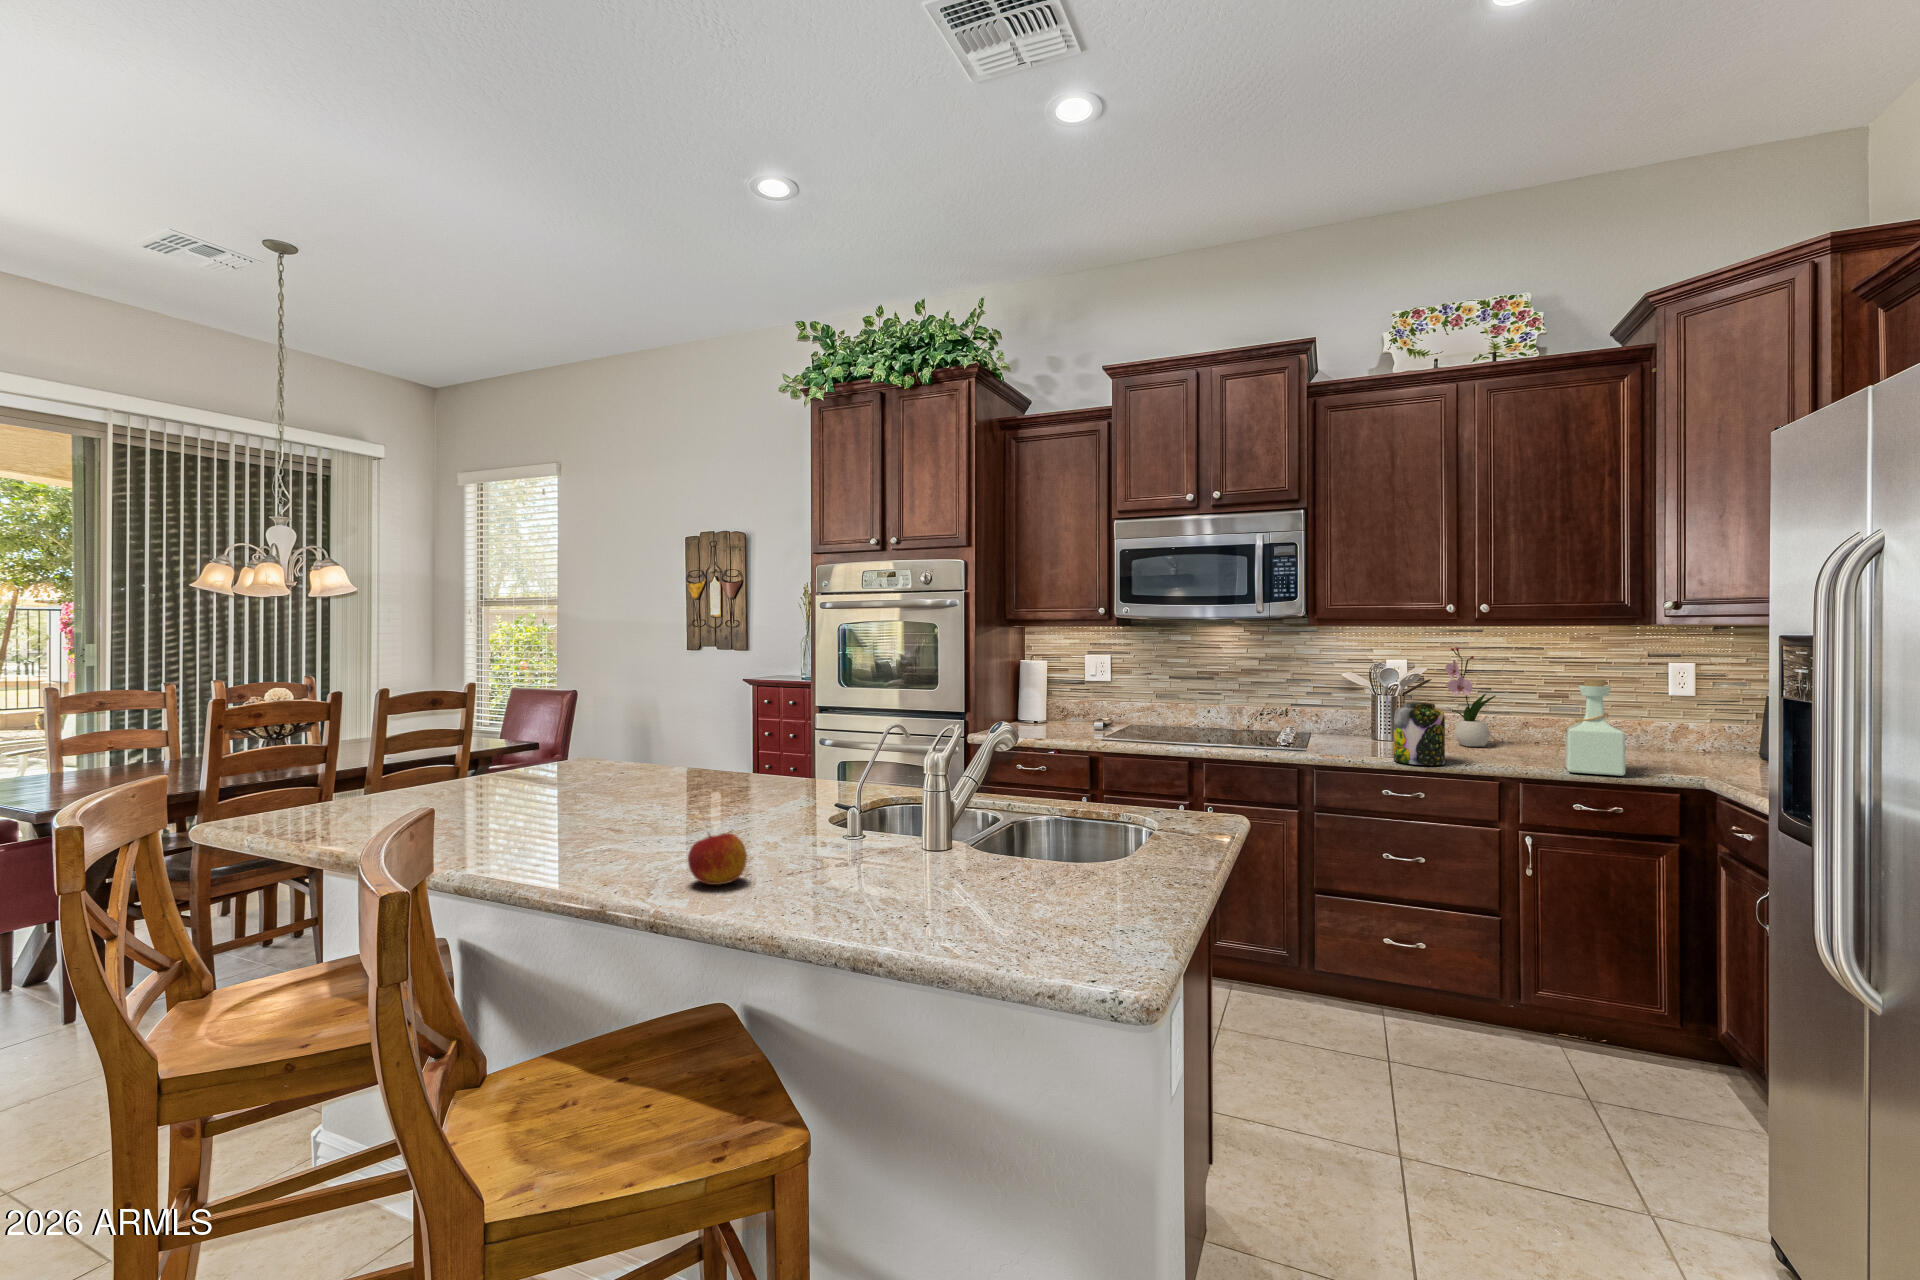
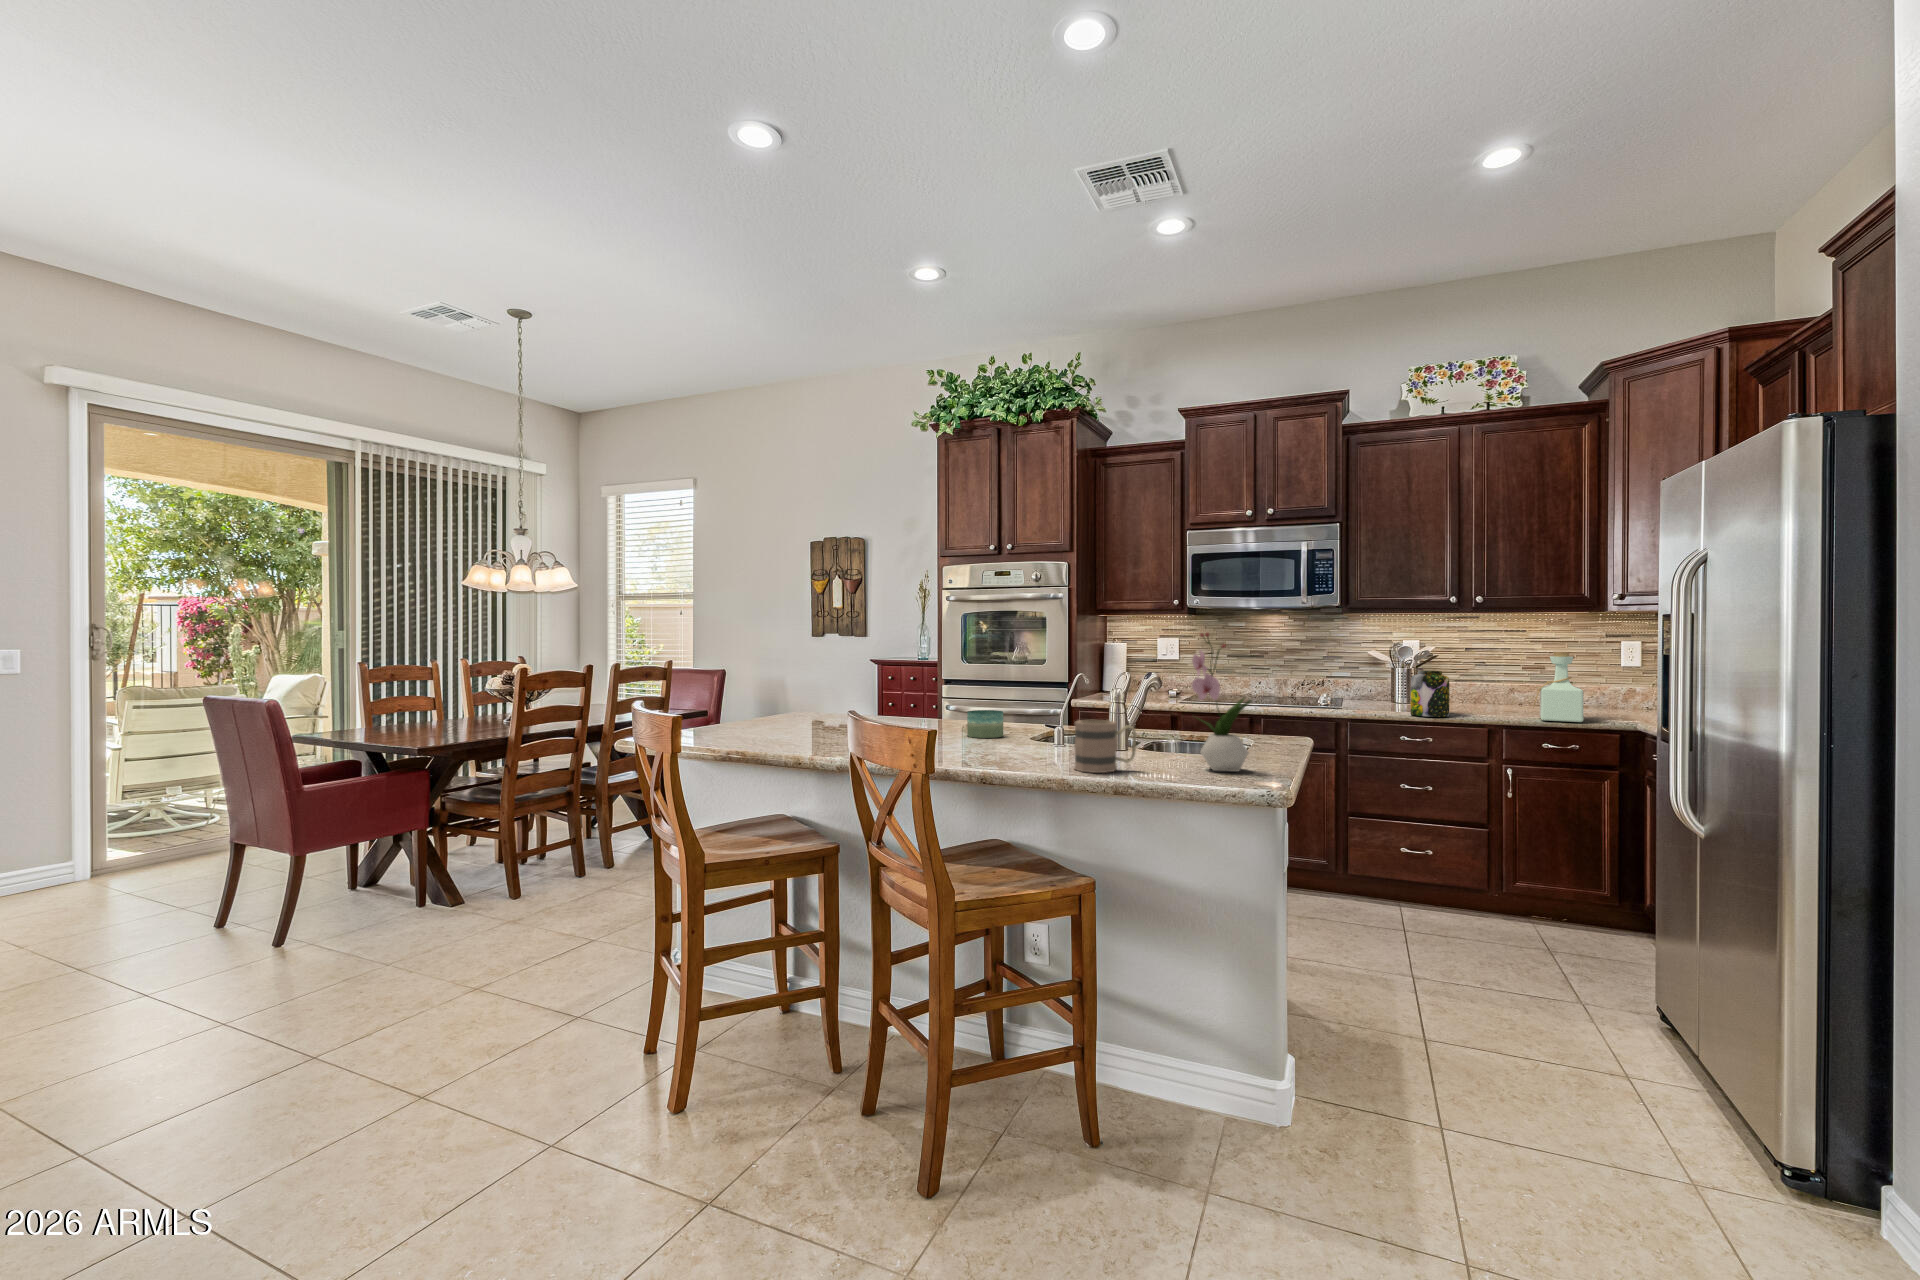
flower arrangement: present [1445,647,1496,746] -> present [1192,633,1251,772]
candle: none [739,770,792,814] -> present [967,710,1003,738]
mug: none [800,813,905,912] -> present [1074,720,1136,773]
apple: present [688,833,747,885] -> none [996,732,1031,764]

